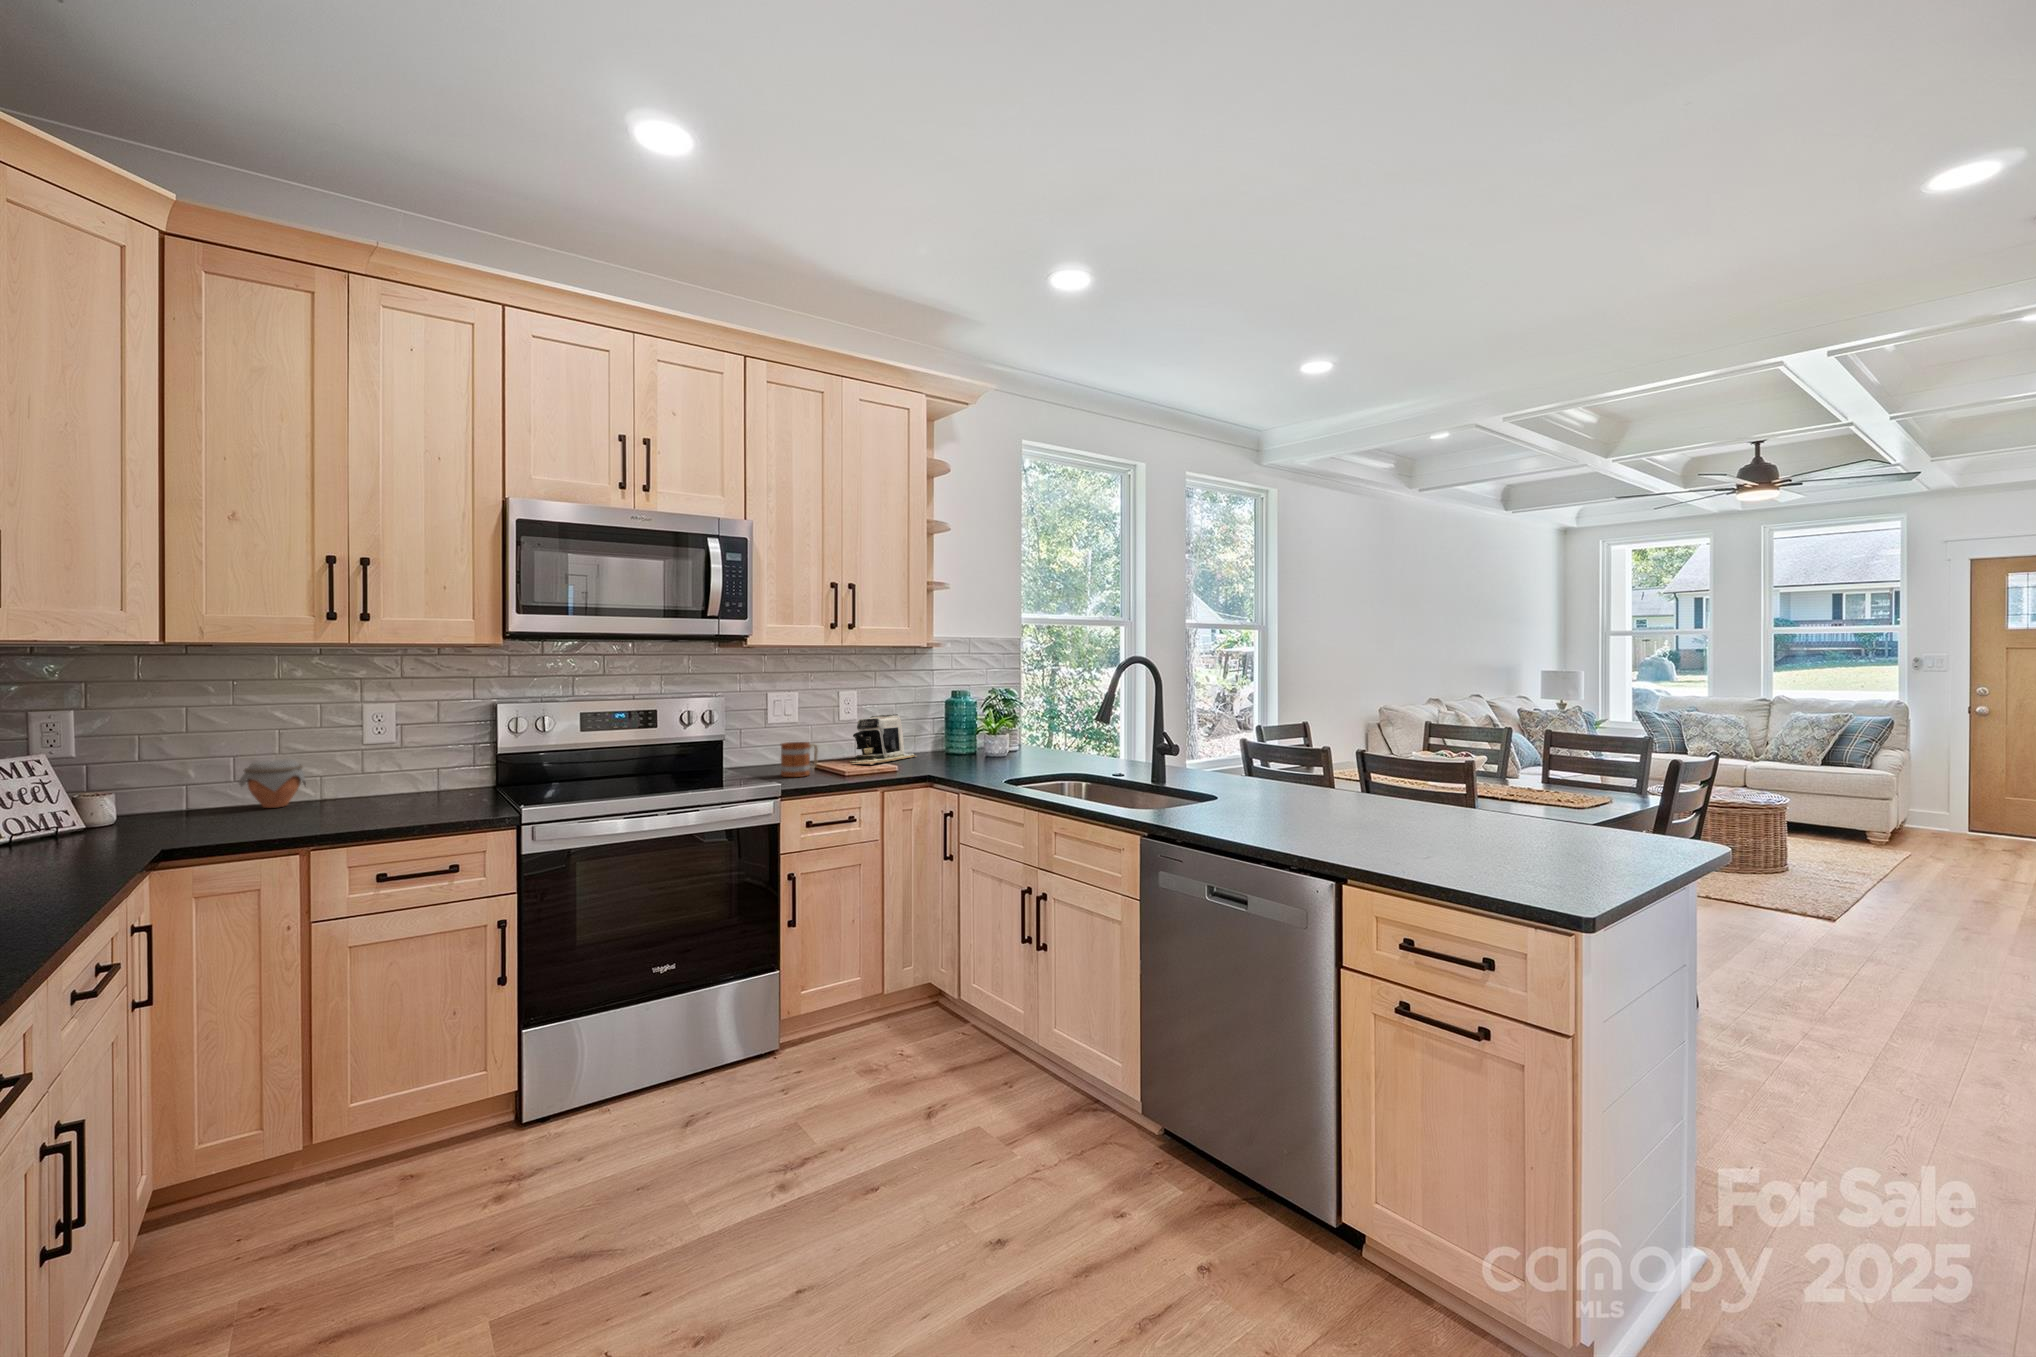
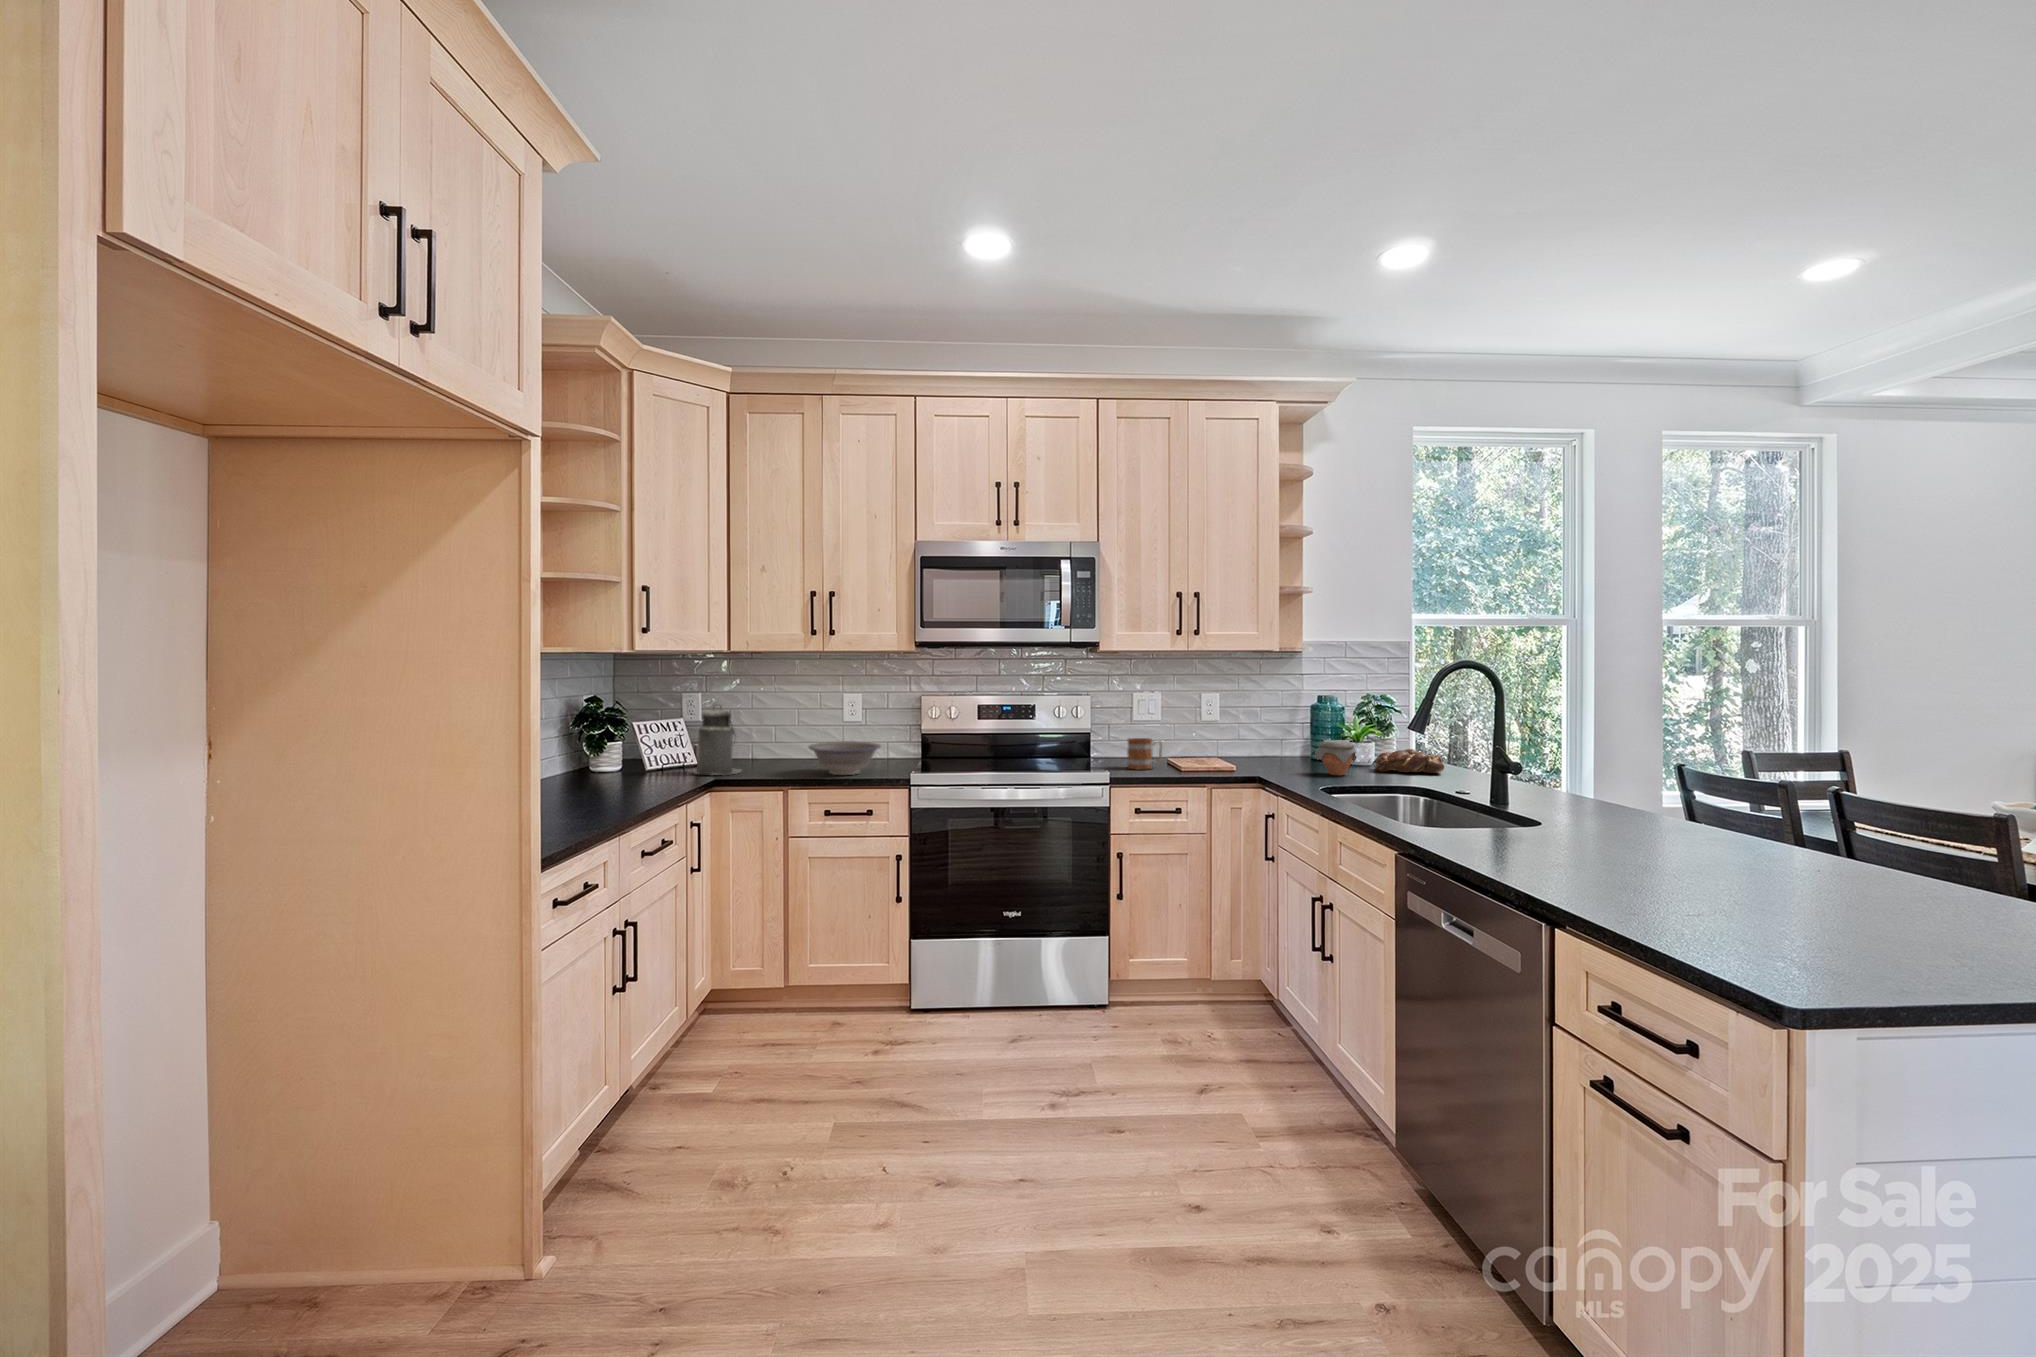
coffee maker: present [851,714,916,765] -> none [1203,717,1278,765]
canister: none [92,728,204,843] -> present [694,706,741,775]
bread loaf: none [1012,738,1072,760] -> present [1375,749,1444,773]
jar: present [239,759,306,808] -> present [1315,740,1357,775]
bowl: none [339,770,464,820] -> present [809,741,881,775]

